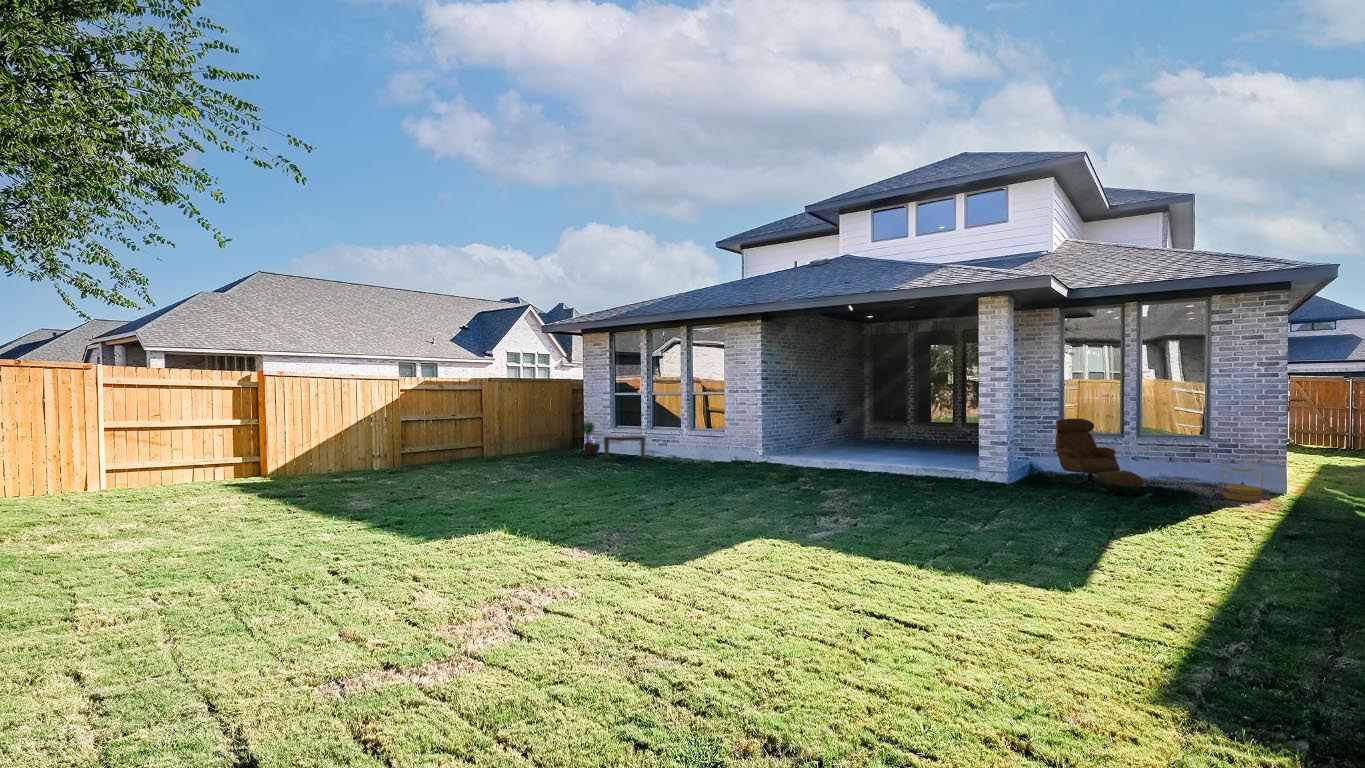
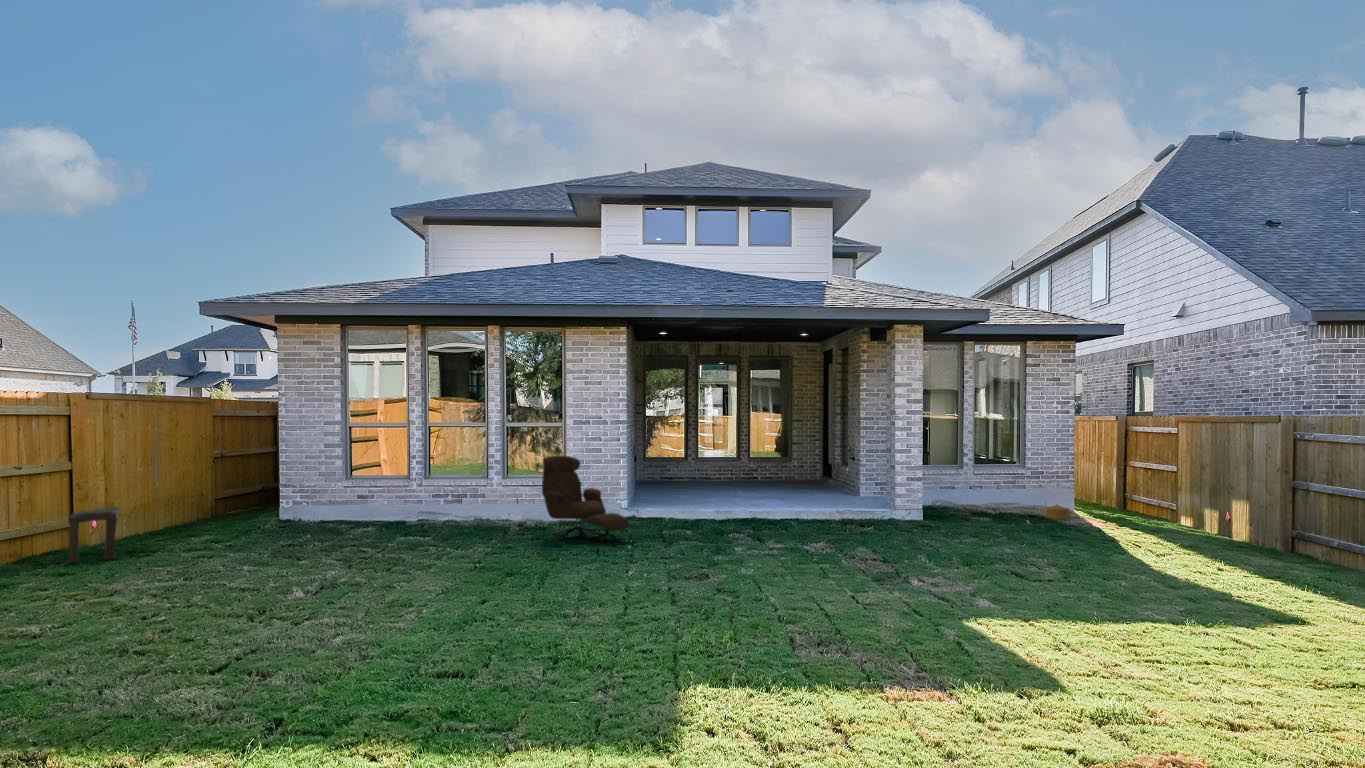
lounge chair: present [1055,419,1144,497] -> present [542,456,630,543]
potted tree: present [578,421,600,455] -> none [259,472,304,541]
bench: present [604,436,646,460] -> present [68,507,120,563]

